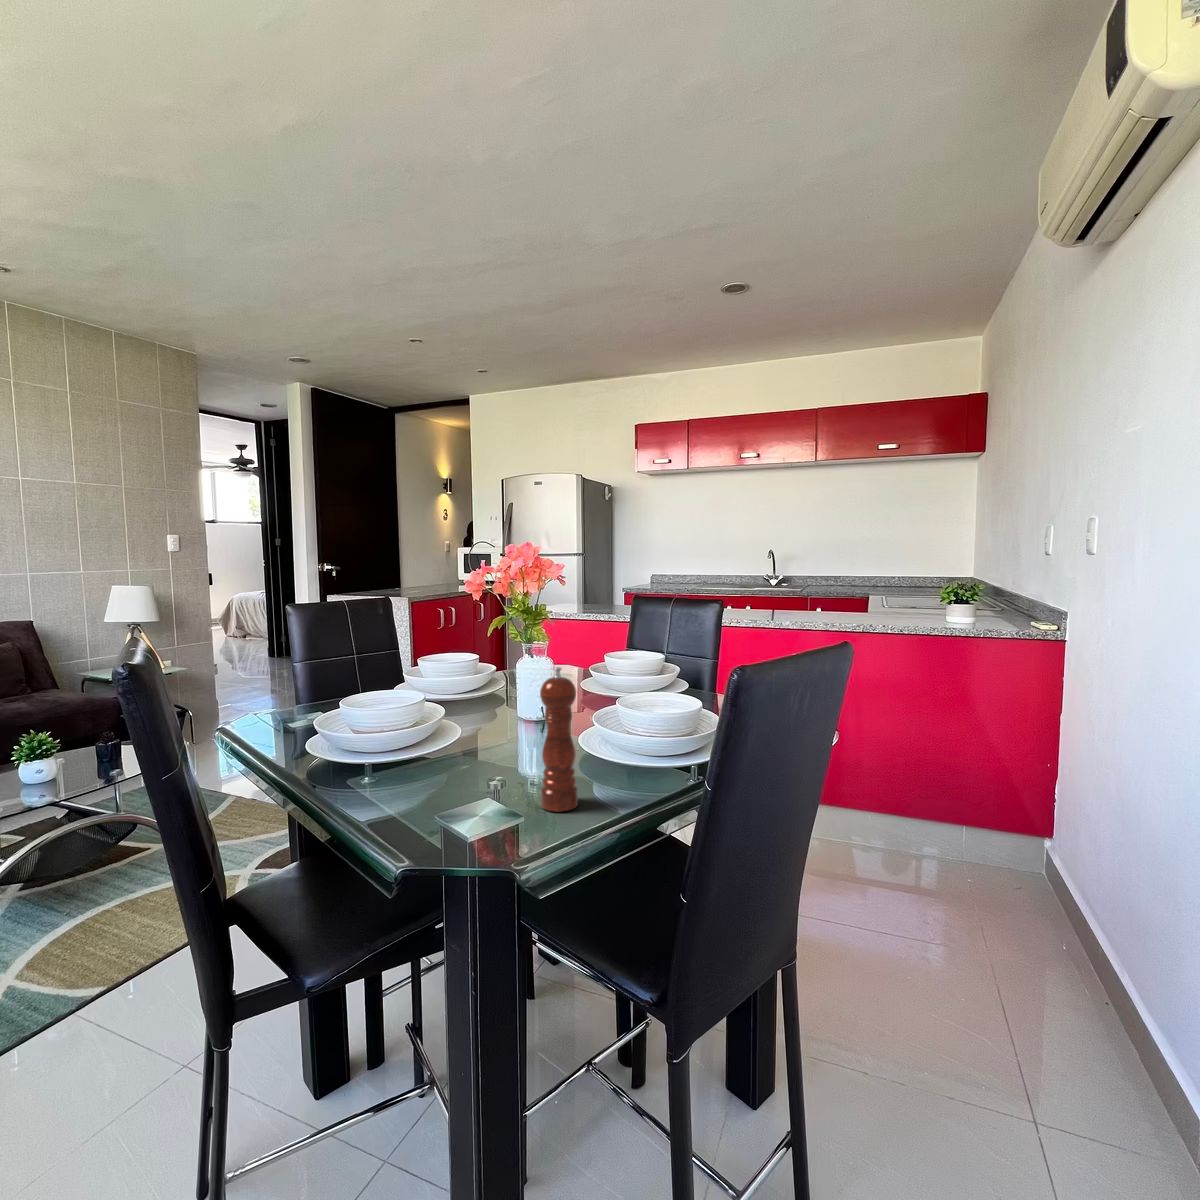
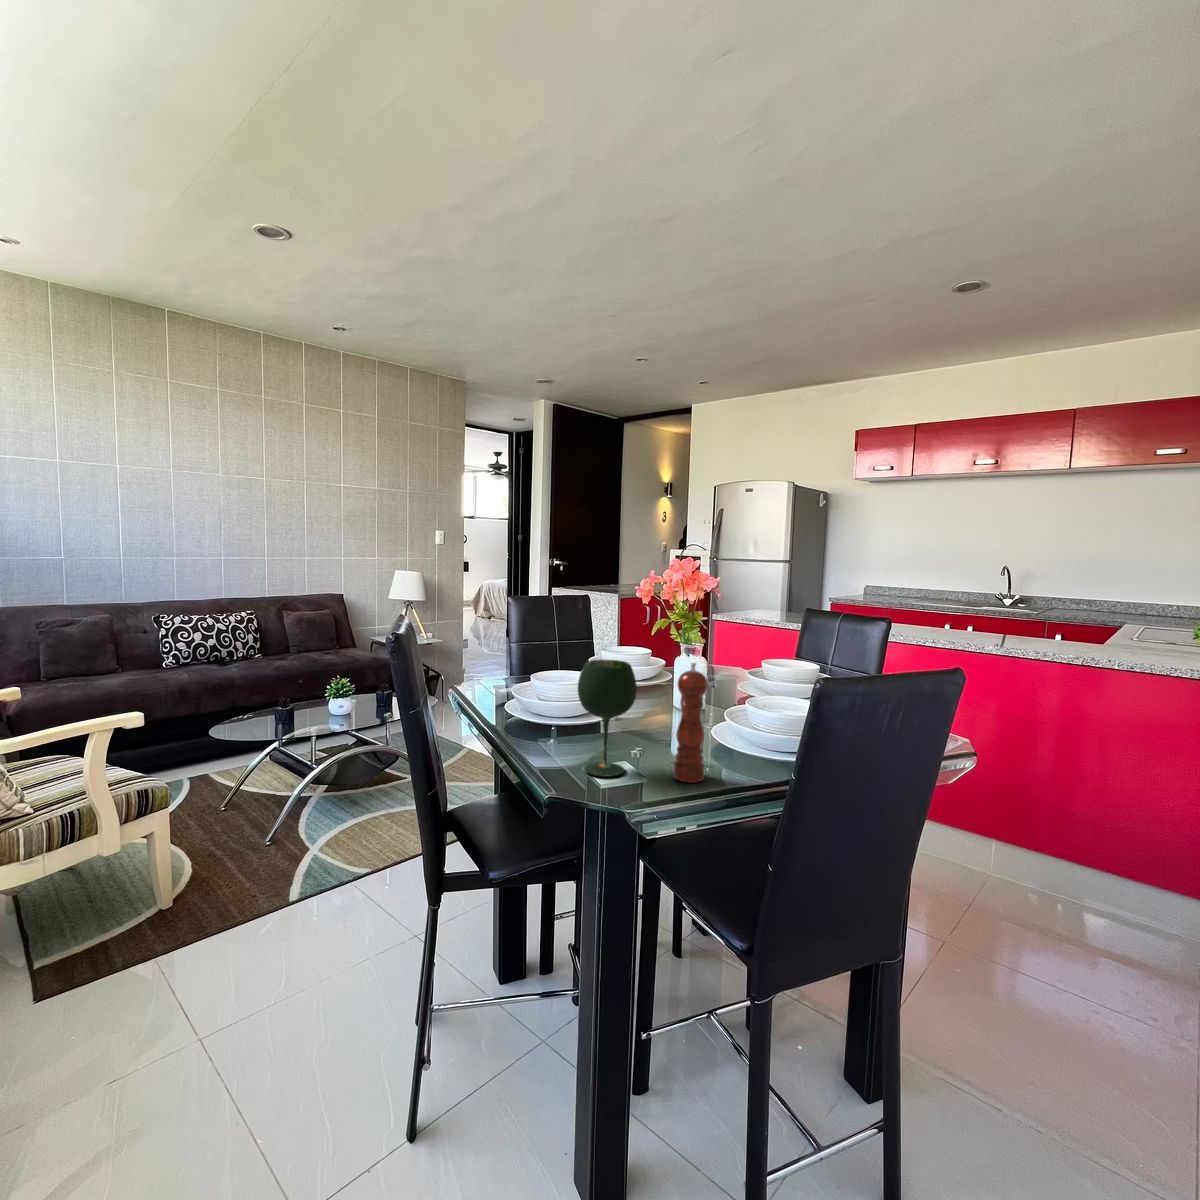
wine glass: none [414,673,490,822] -> present [578,659,637,777]

